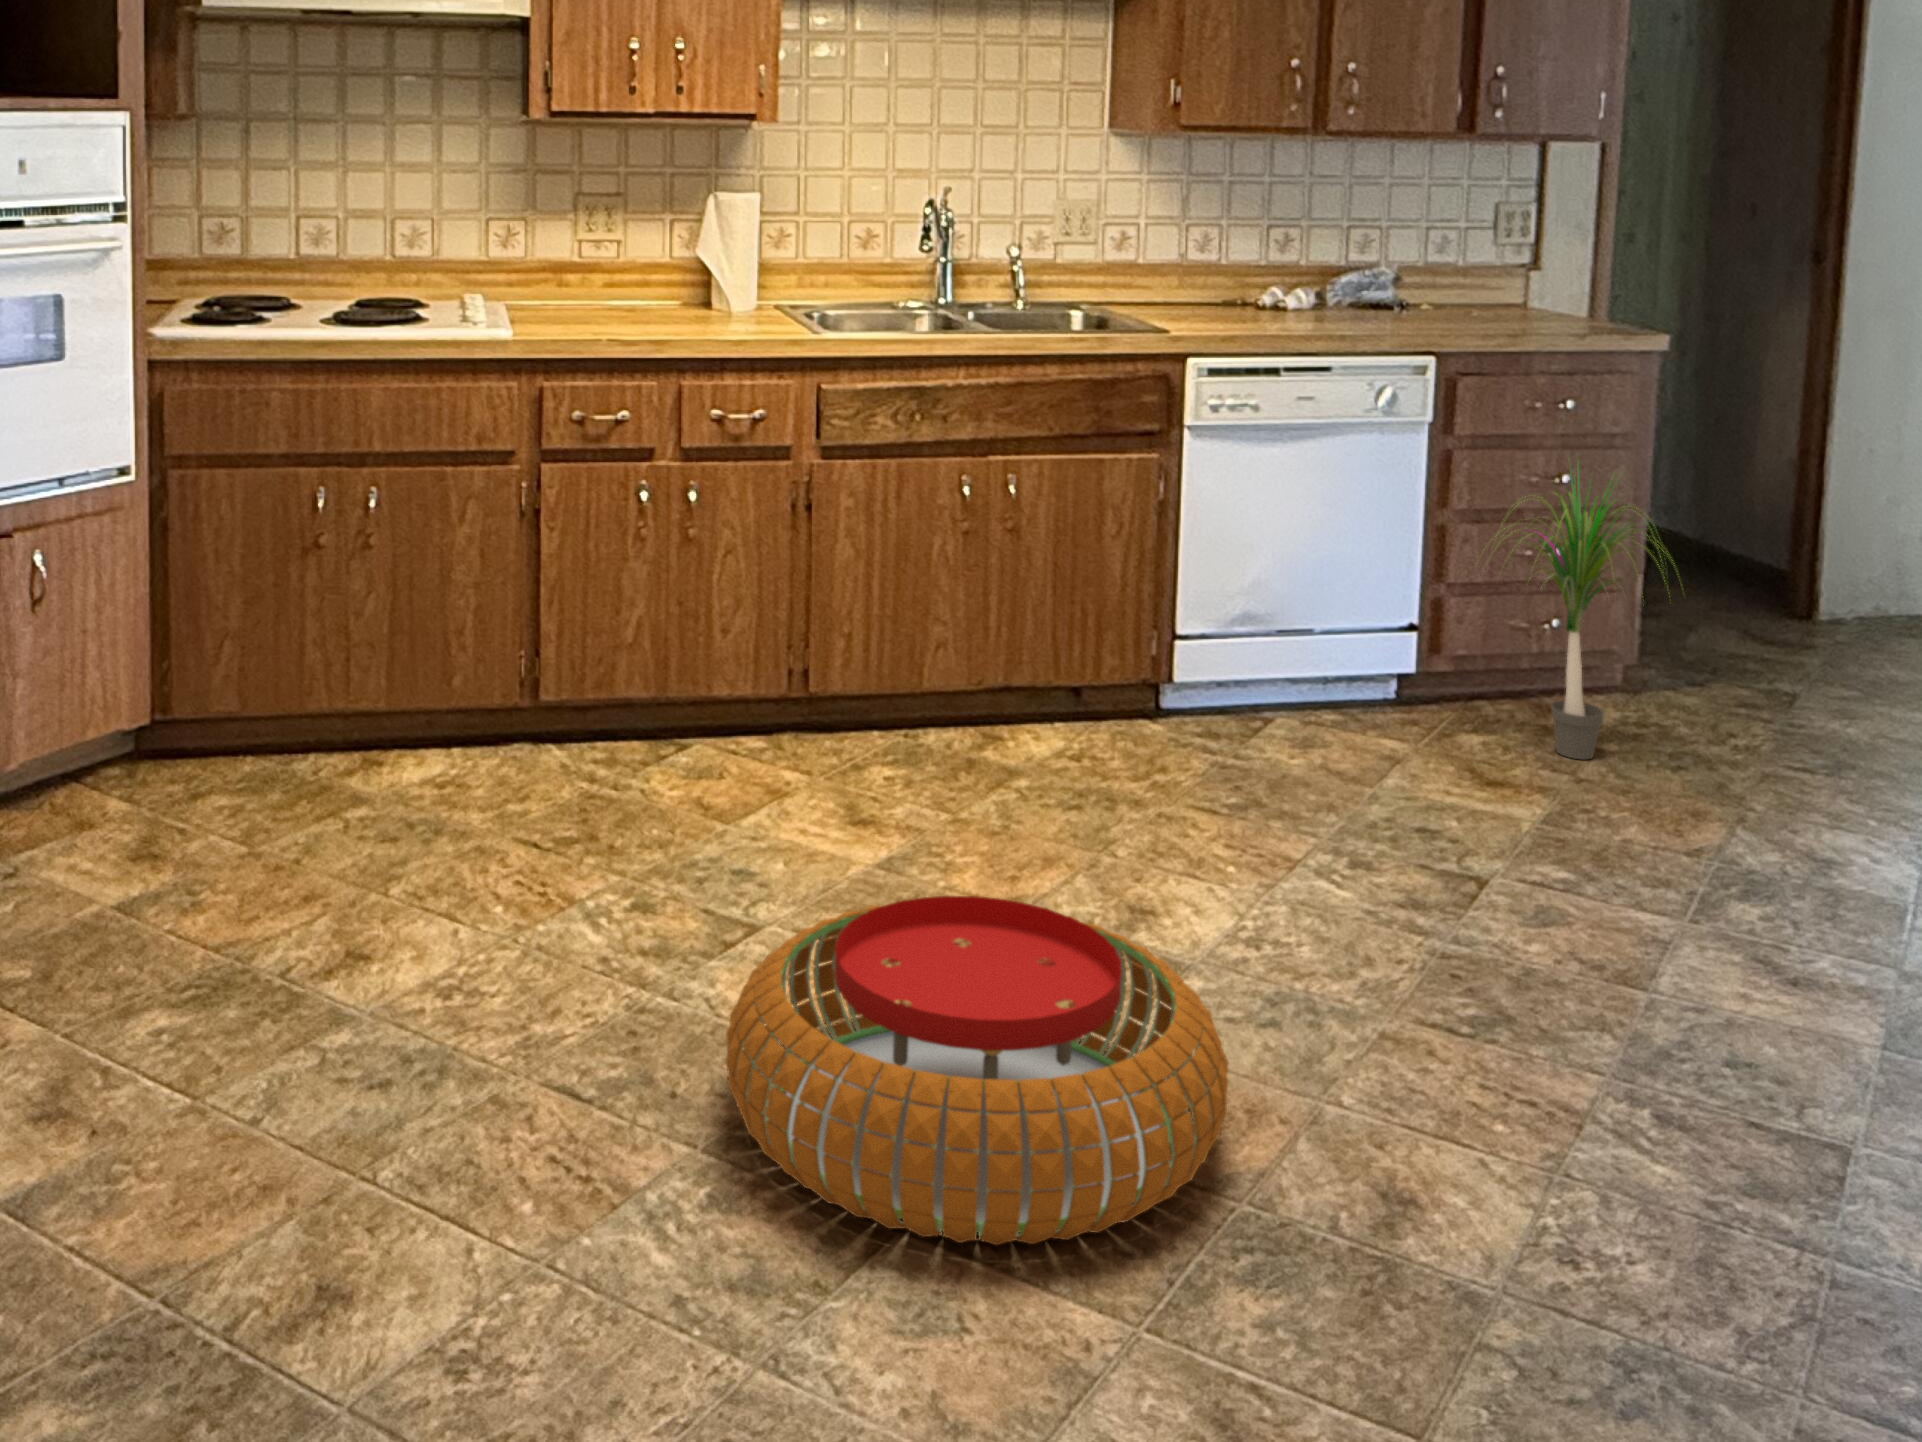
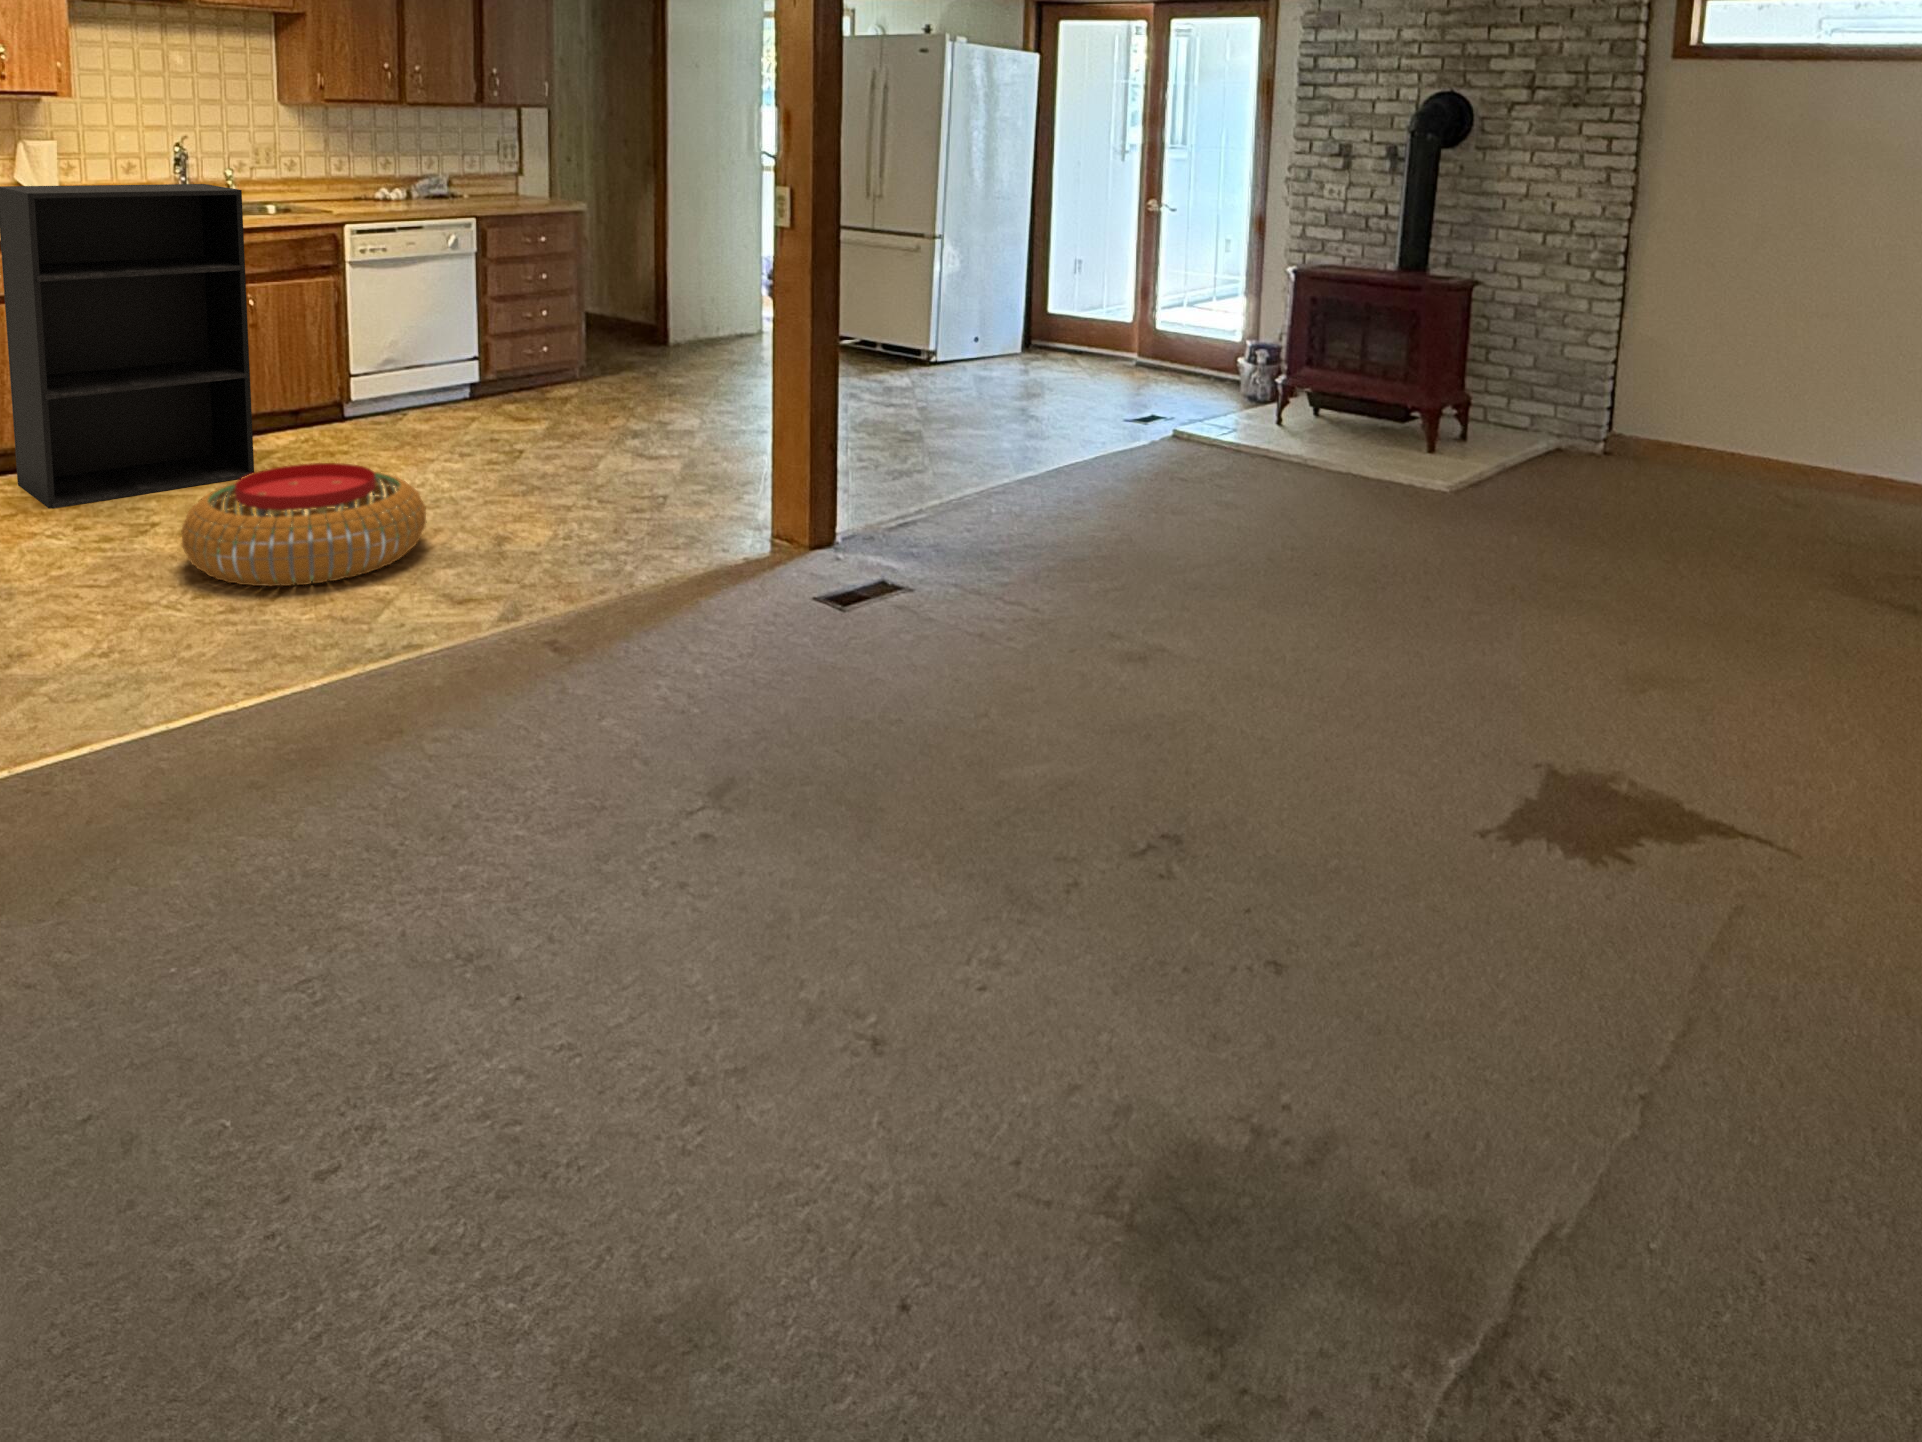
bookshelf: none [614,267,980,844] -> present [0,184,254,509]
potted plant: present [1495,474,1675,760] -> none [503,261,602,407]

